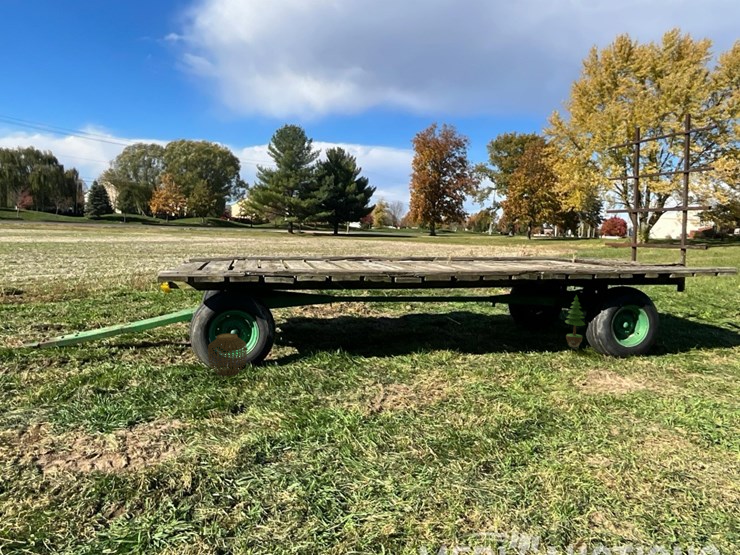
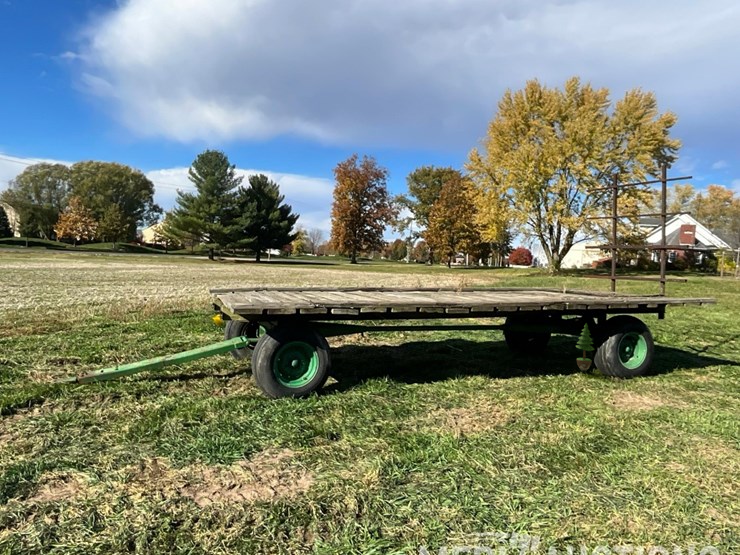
woven basket: present [208,333,247,376] -> none [276,365,313,407]

